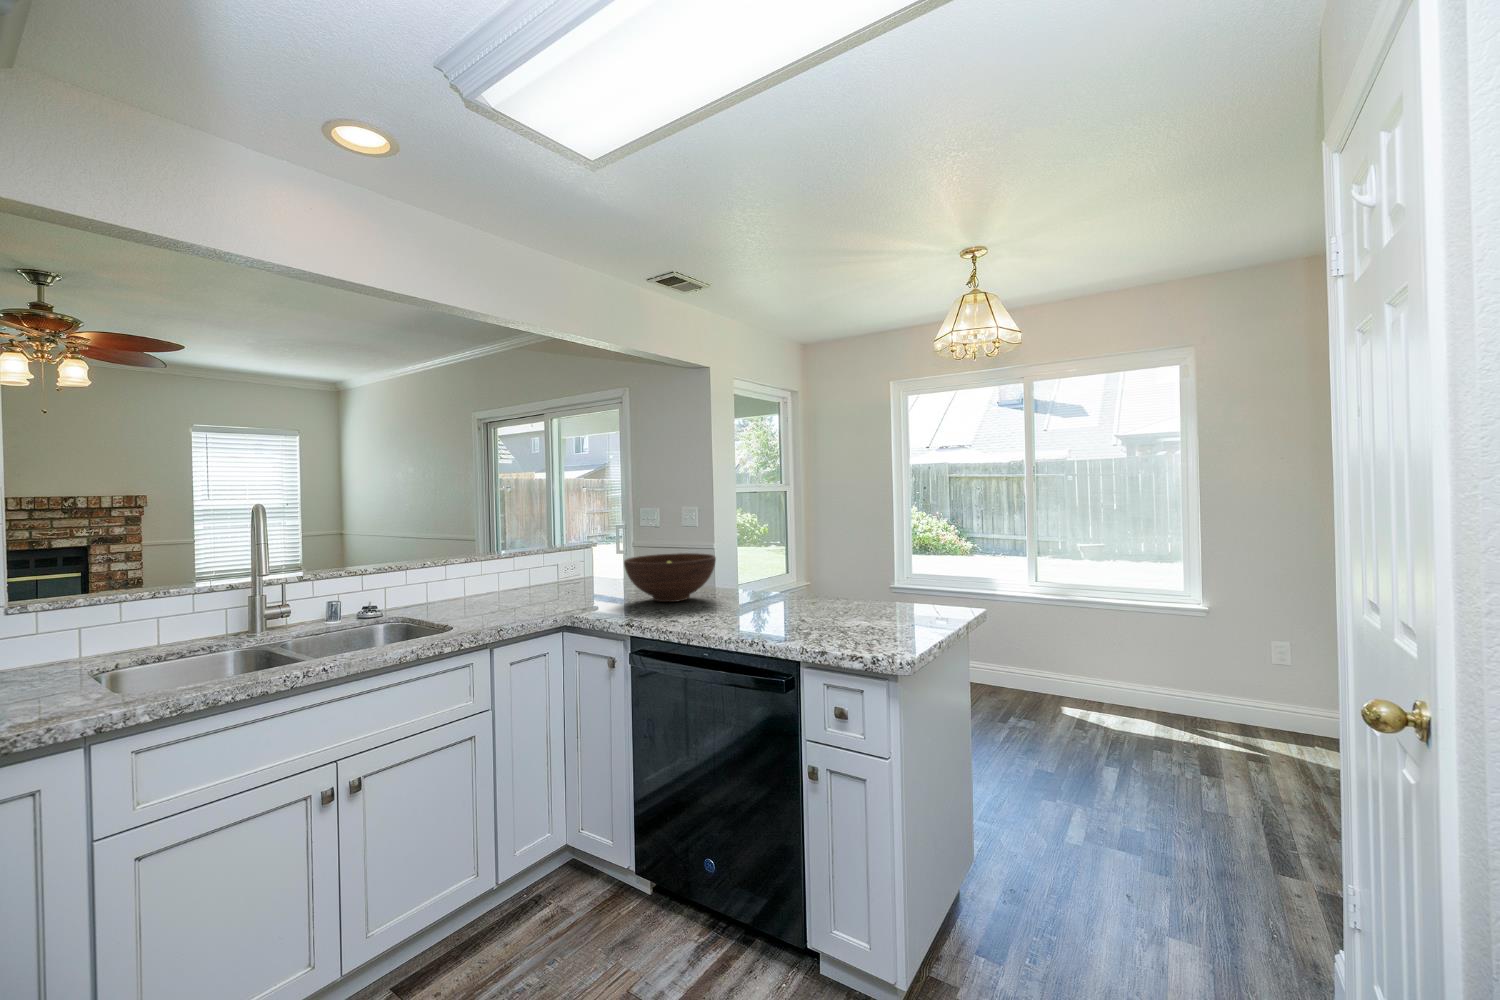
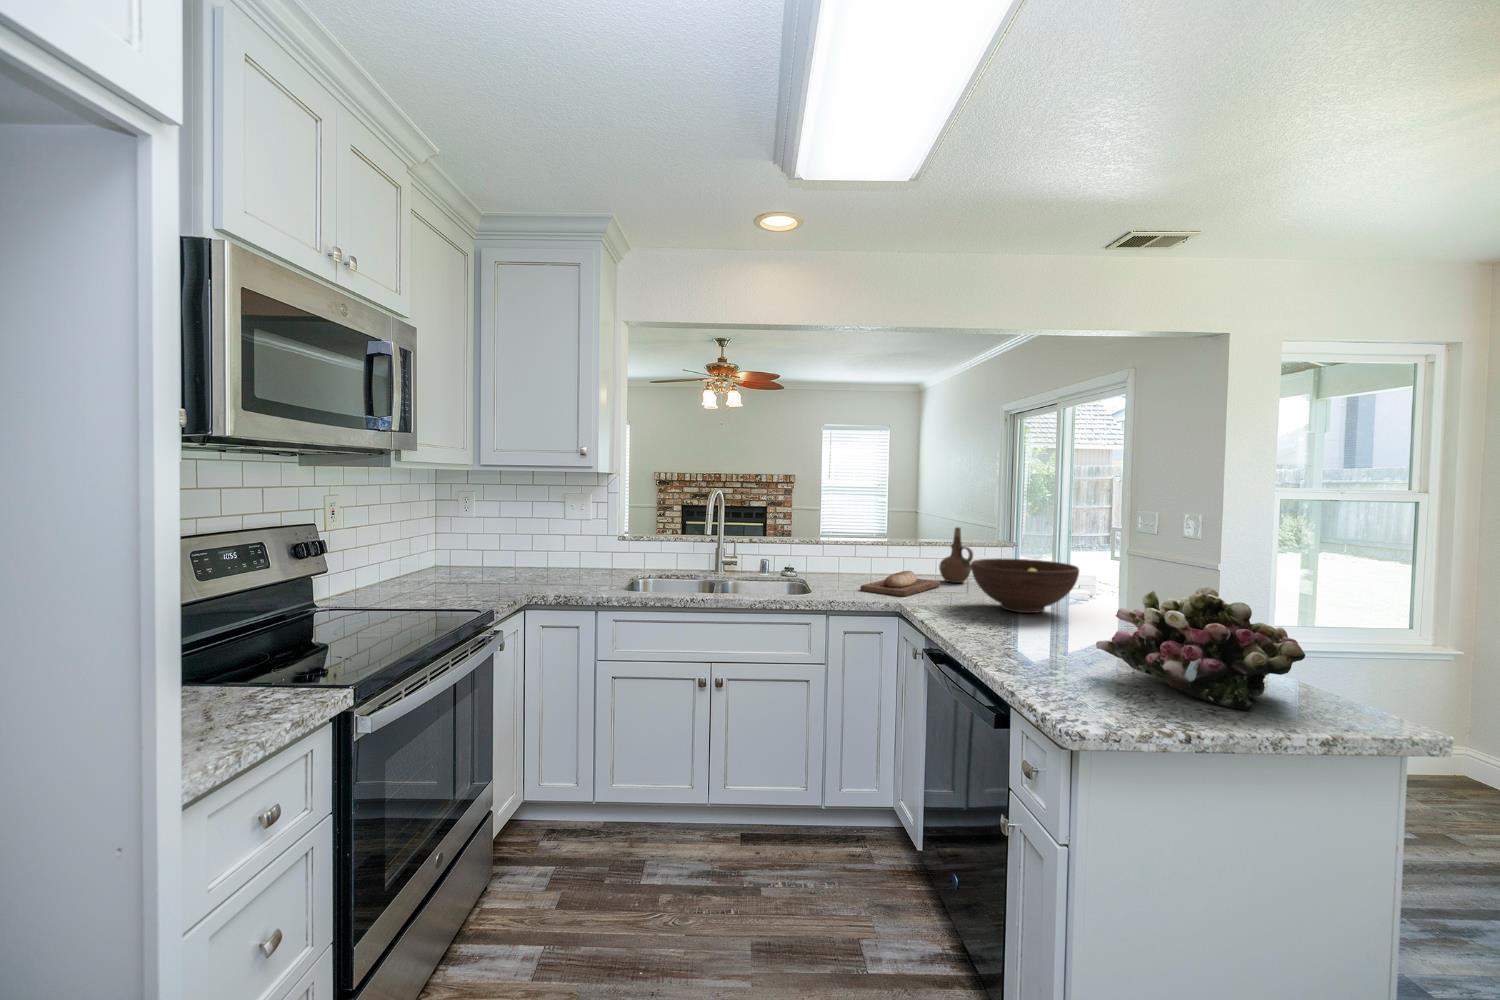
ceramic pitcher: none [542,534,577,592] -> present [939,527,973,583]
flower arrangement: none [817,547,932,622] -> present [1096,586,1305,711]
bread loaf: none [497,585,560,615] -> present [860,571,940,596]

